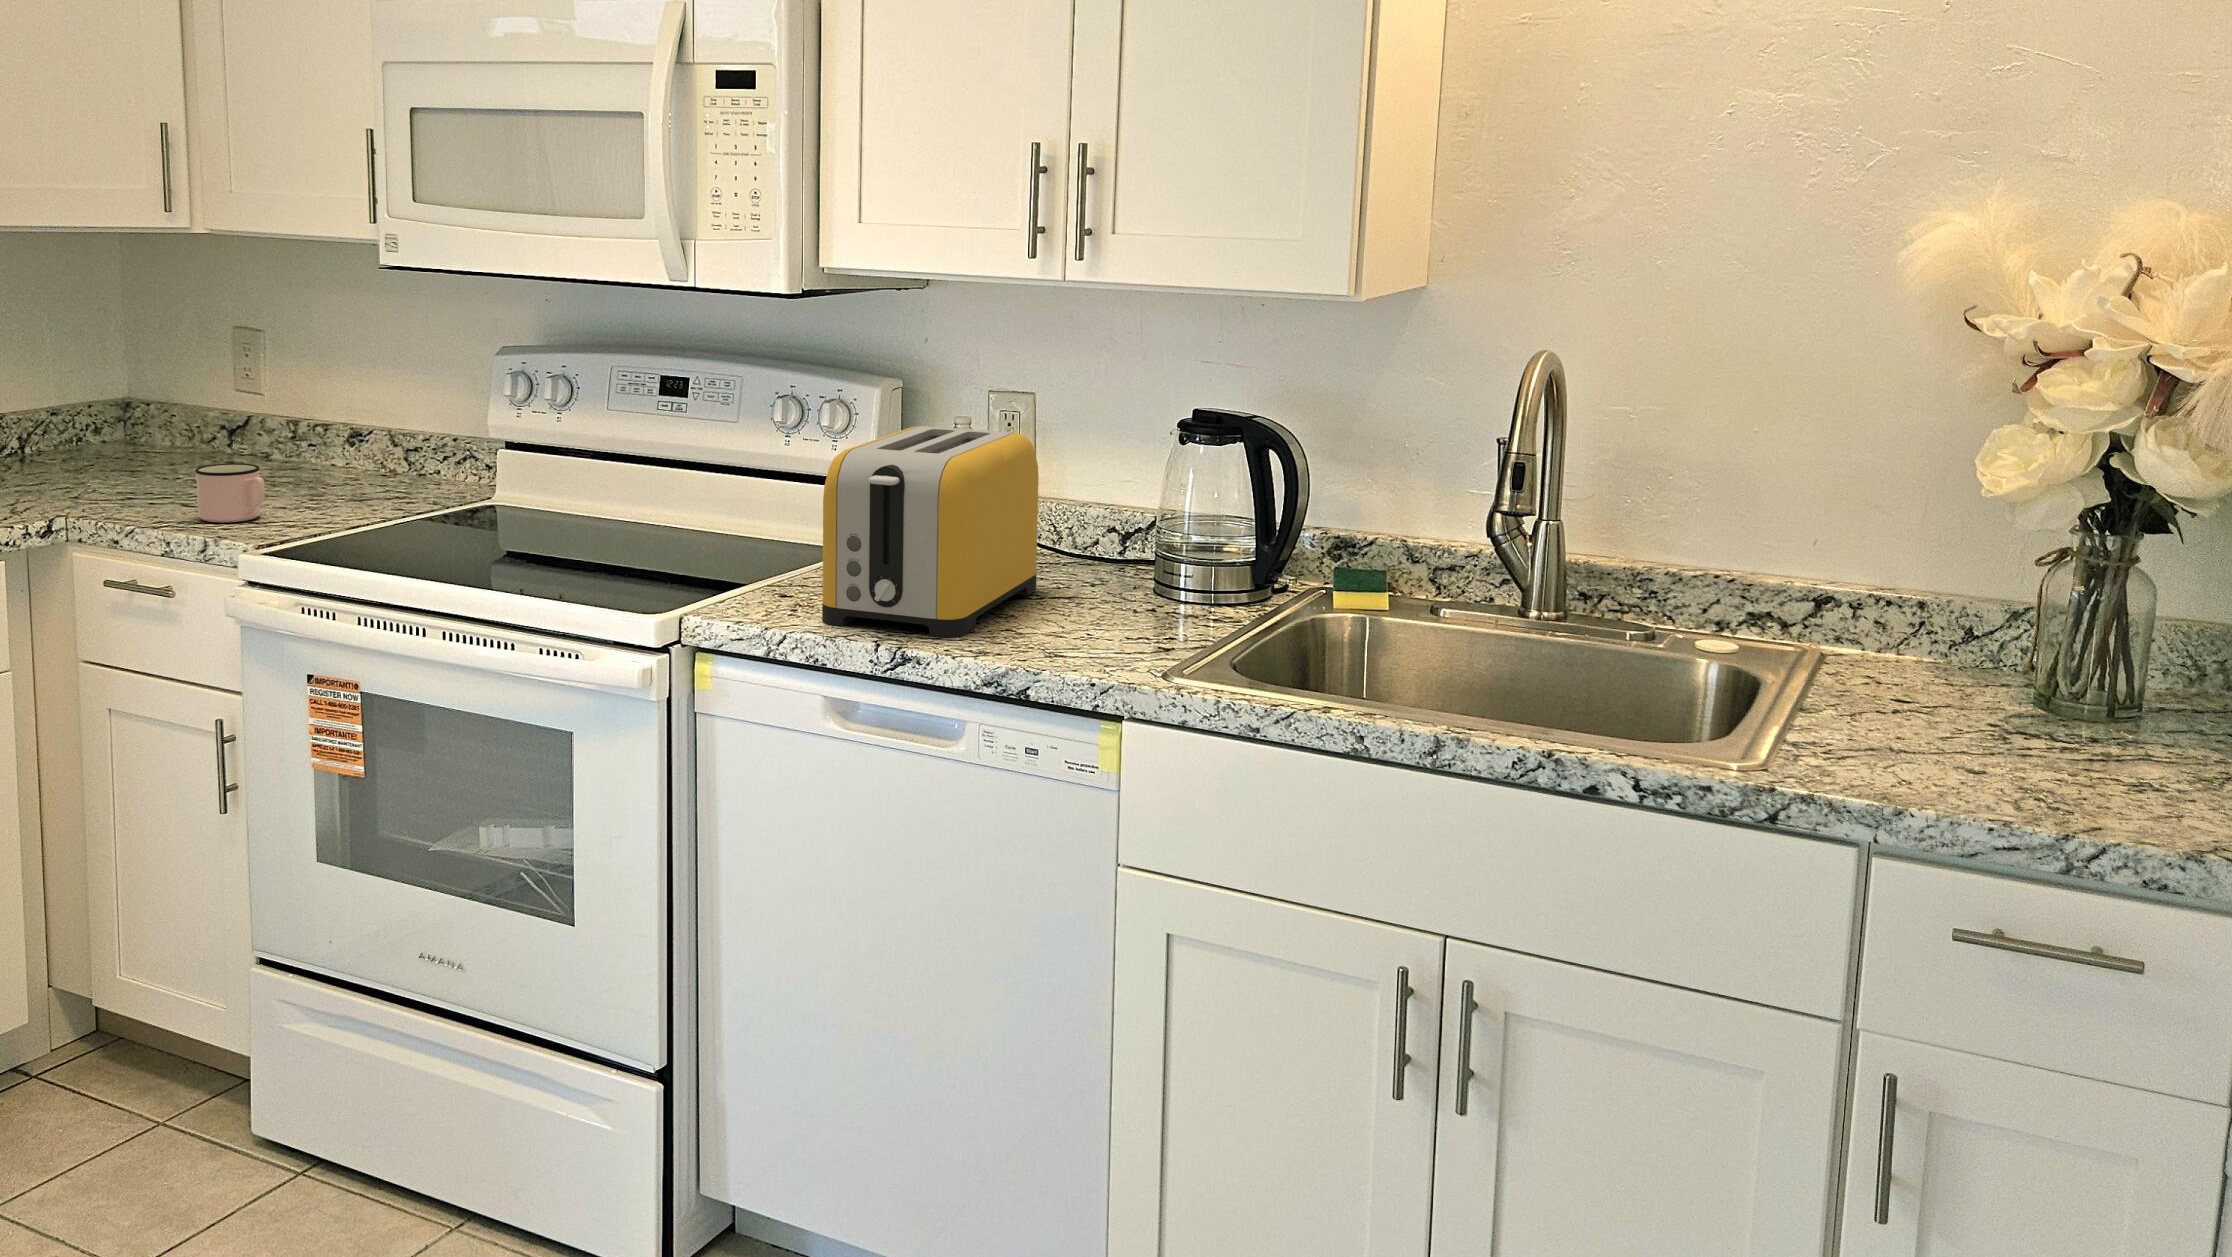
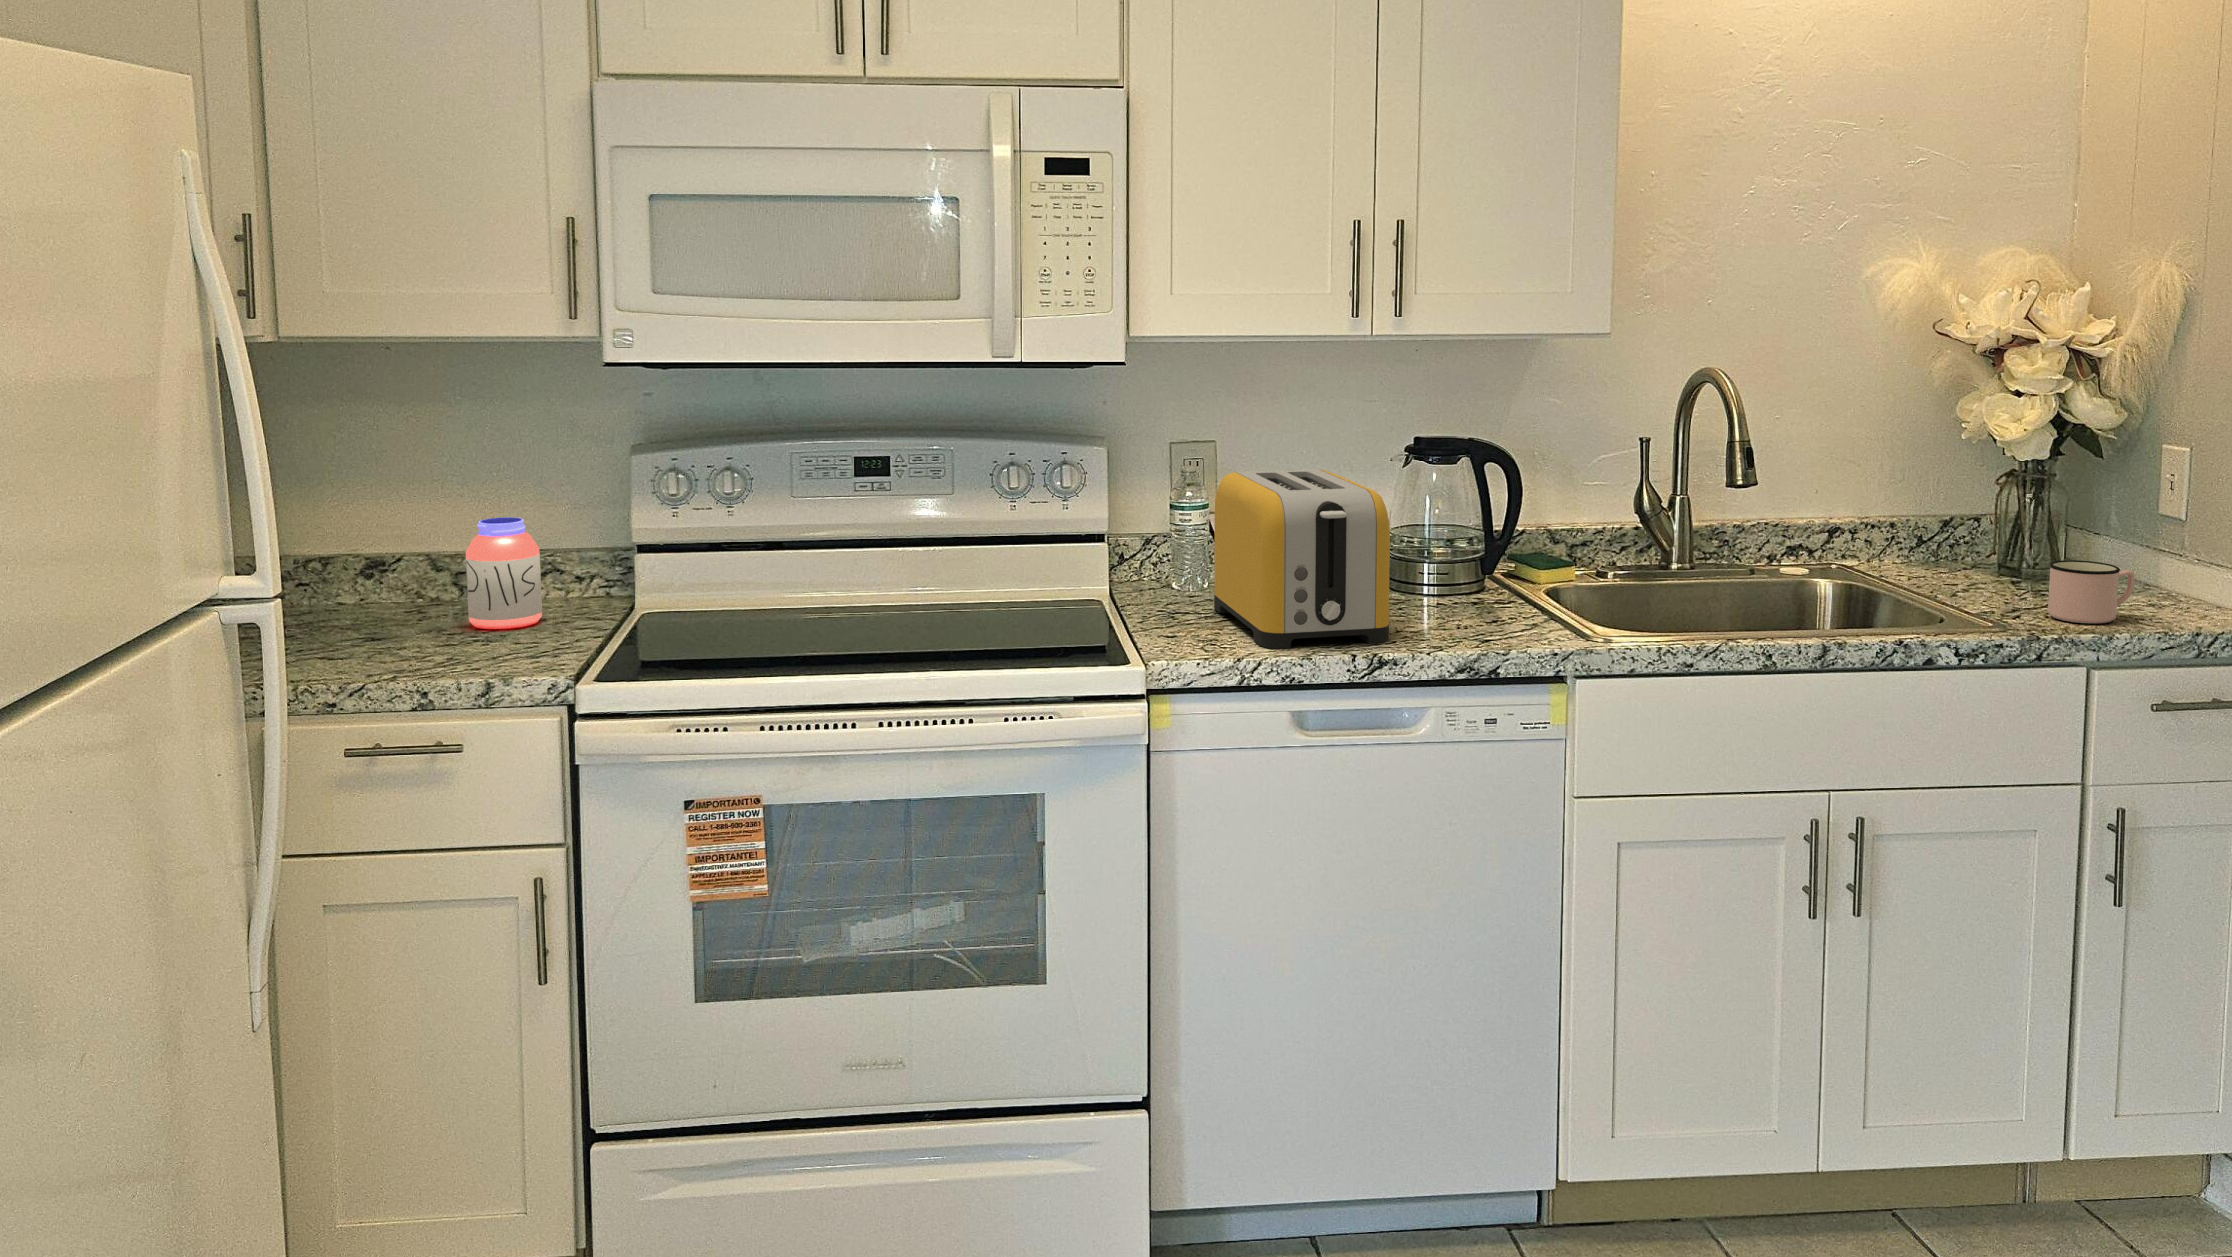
jar: none [330,403,397,503] -> present [466,517,542,629]
mug: present [195,463,265,522] -> present [2048,560,2134,623]

